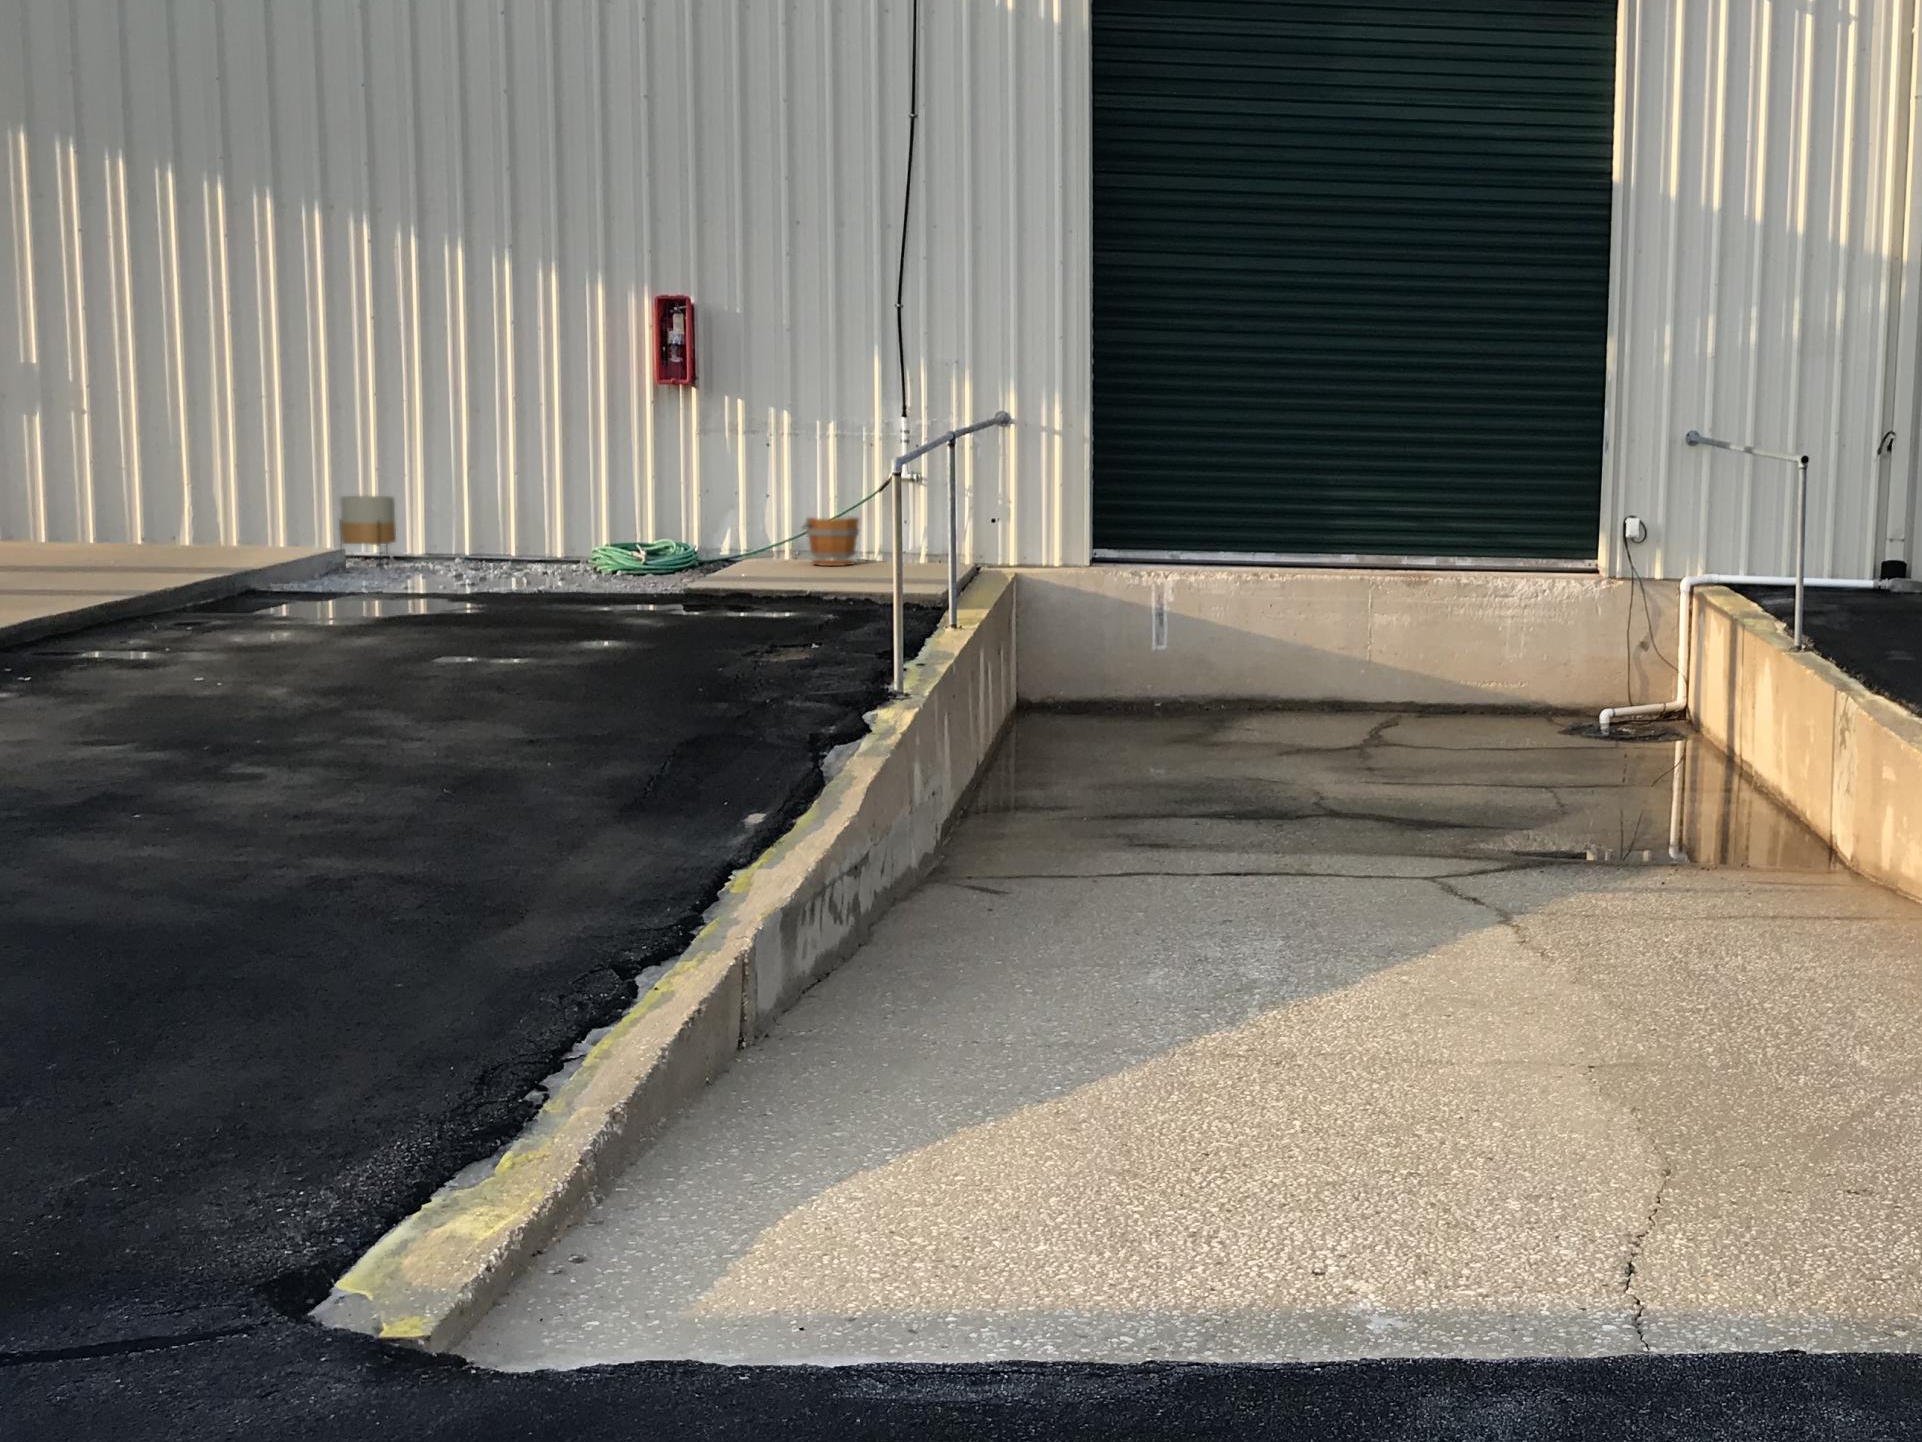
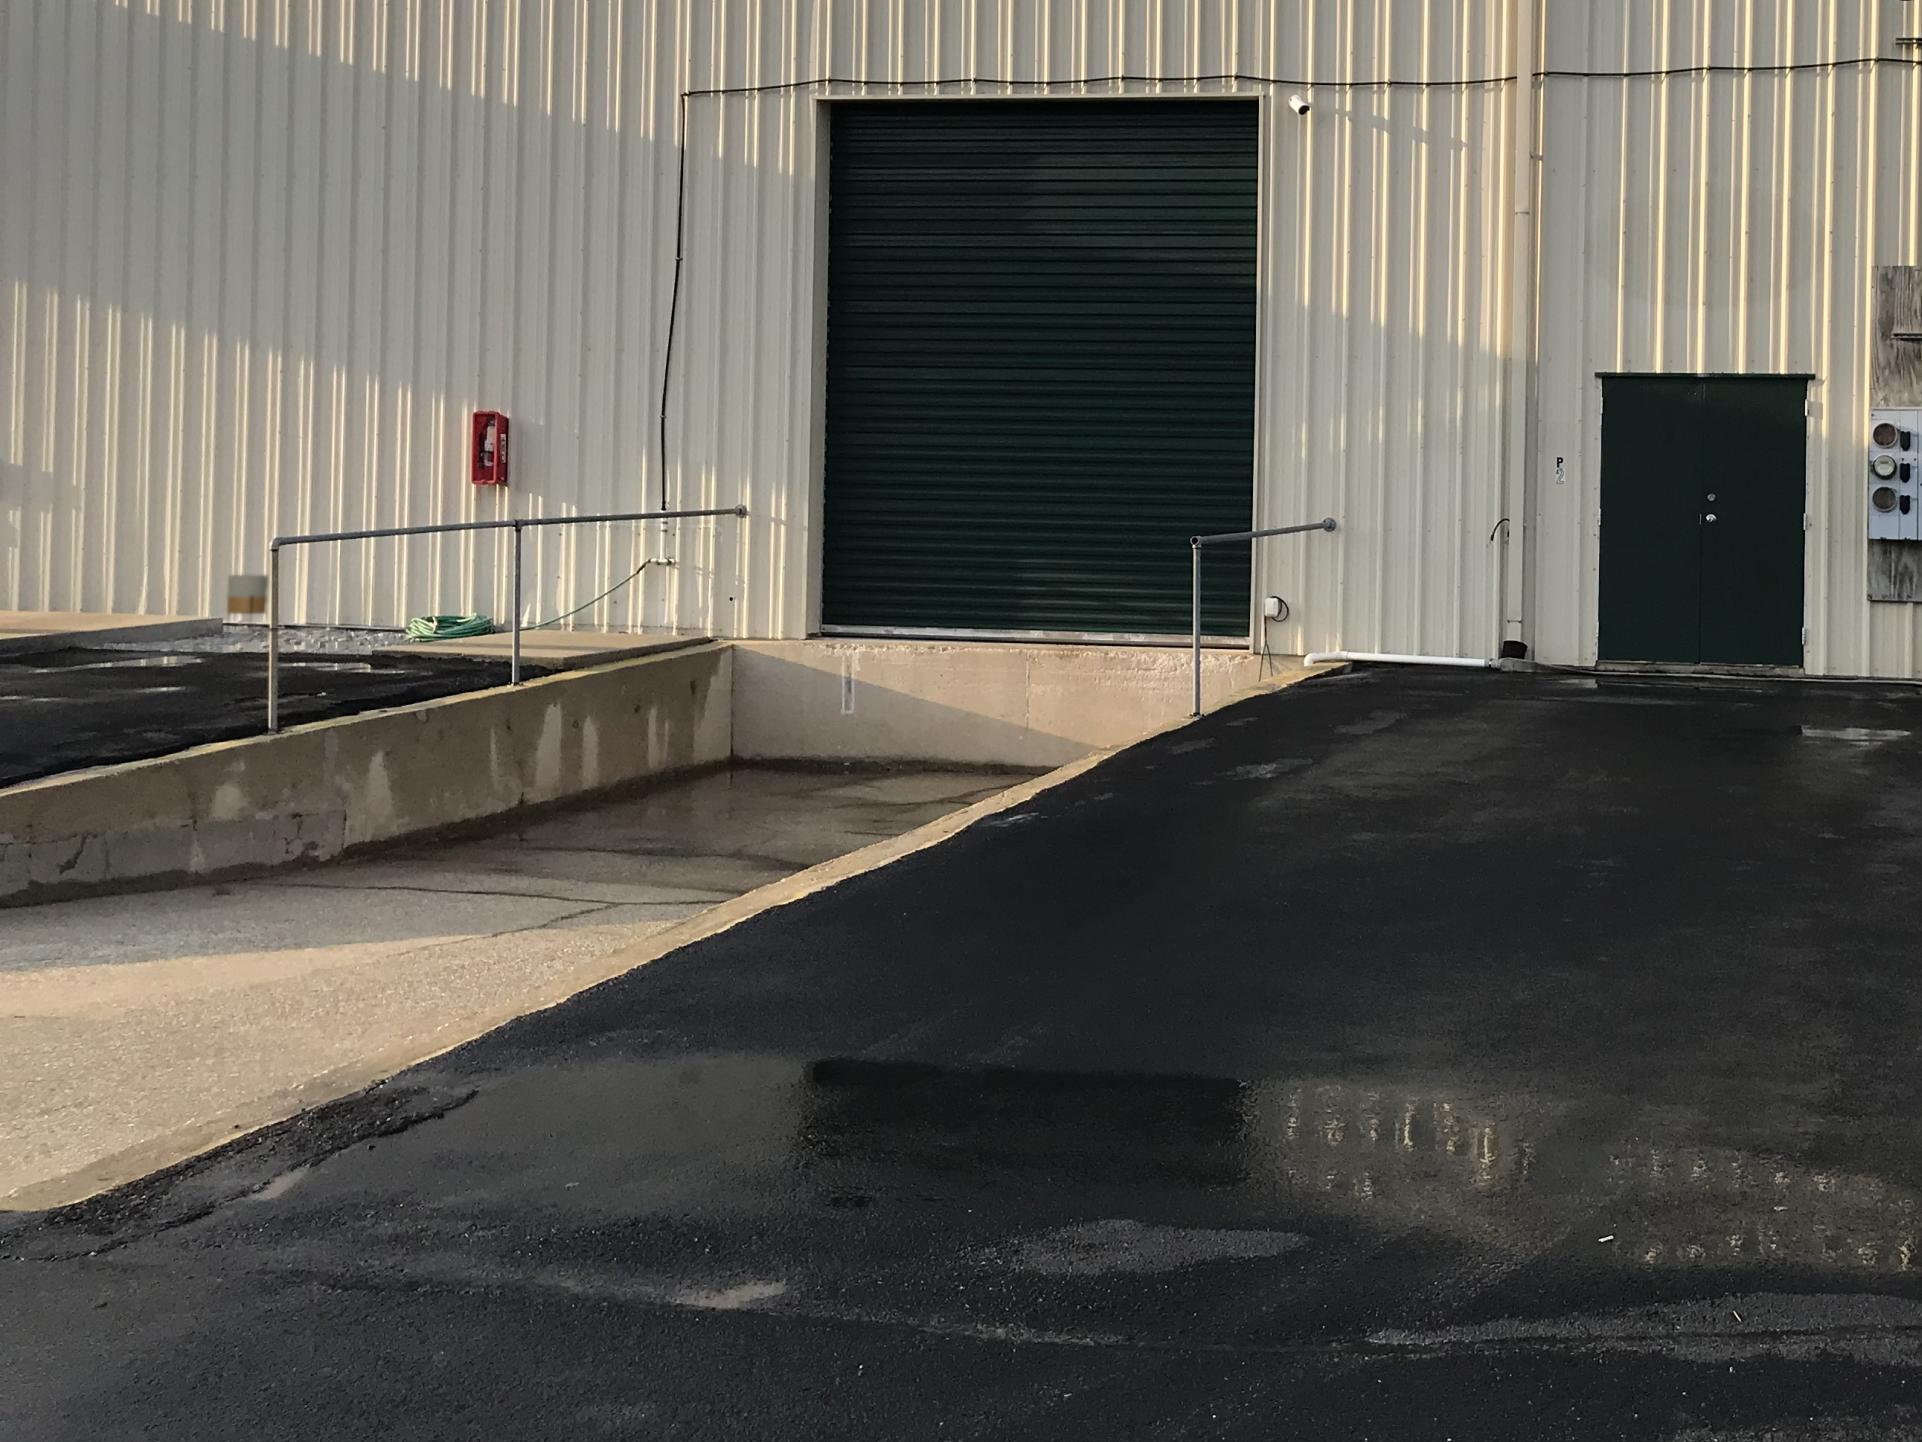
bucket: present [802,518,859,566] -> none [580,594,637,637]

